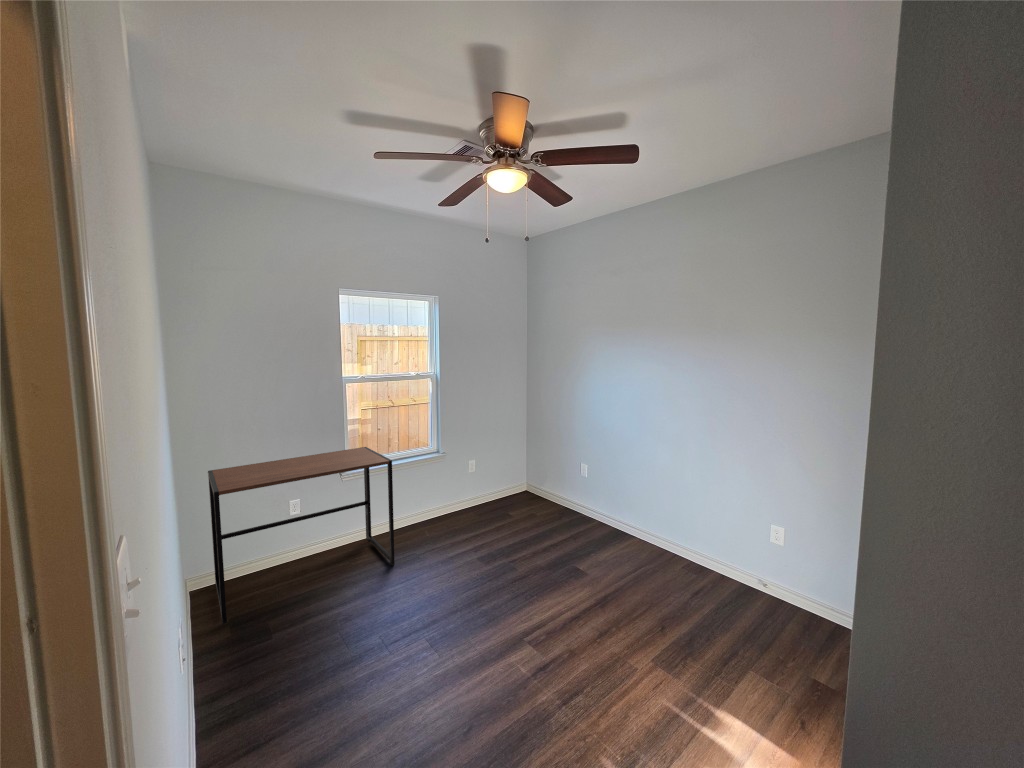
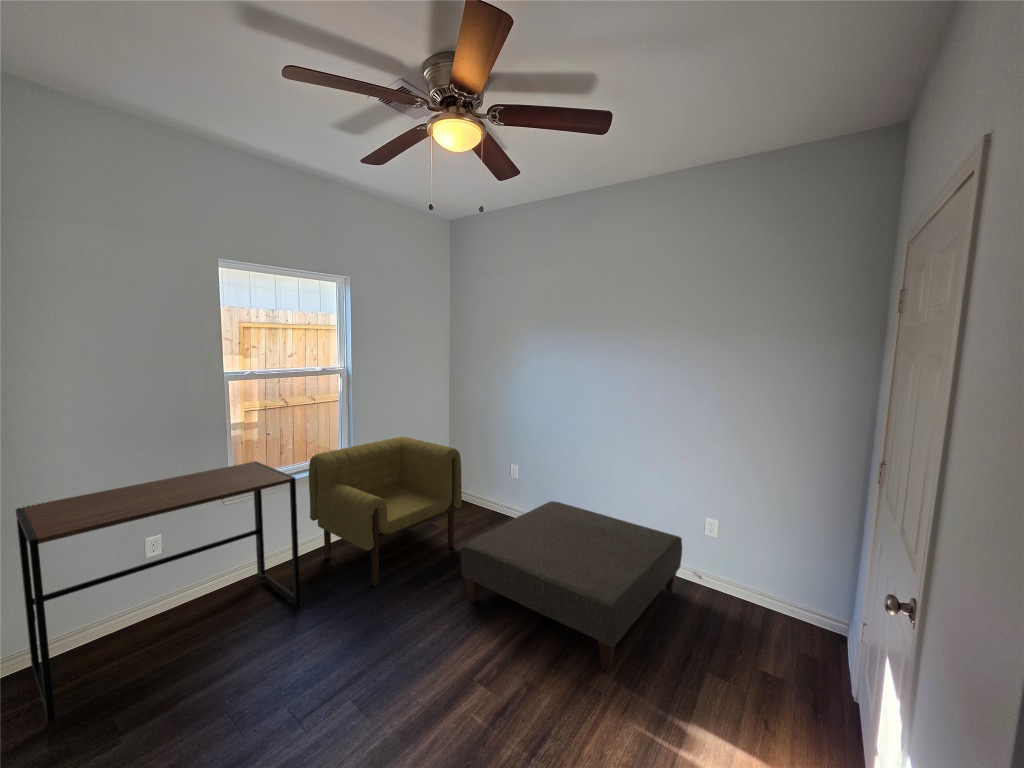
armchair: none [406,432,530,556] -> present [309,437,462,586]
ottoman: none [523,496,735,651] -> present [461,501,682,672]

